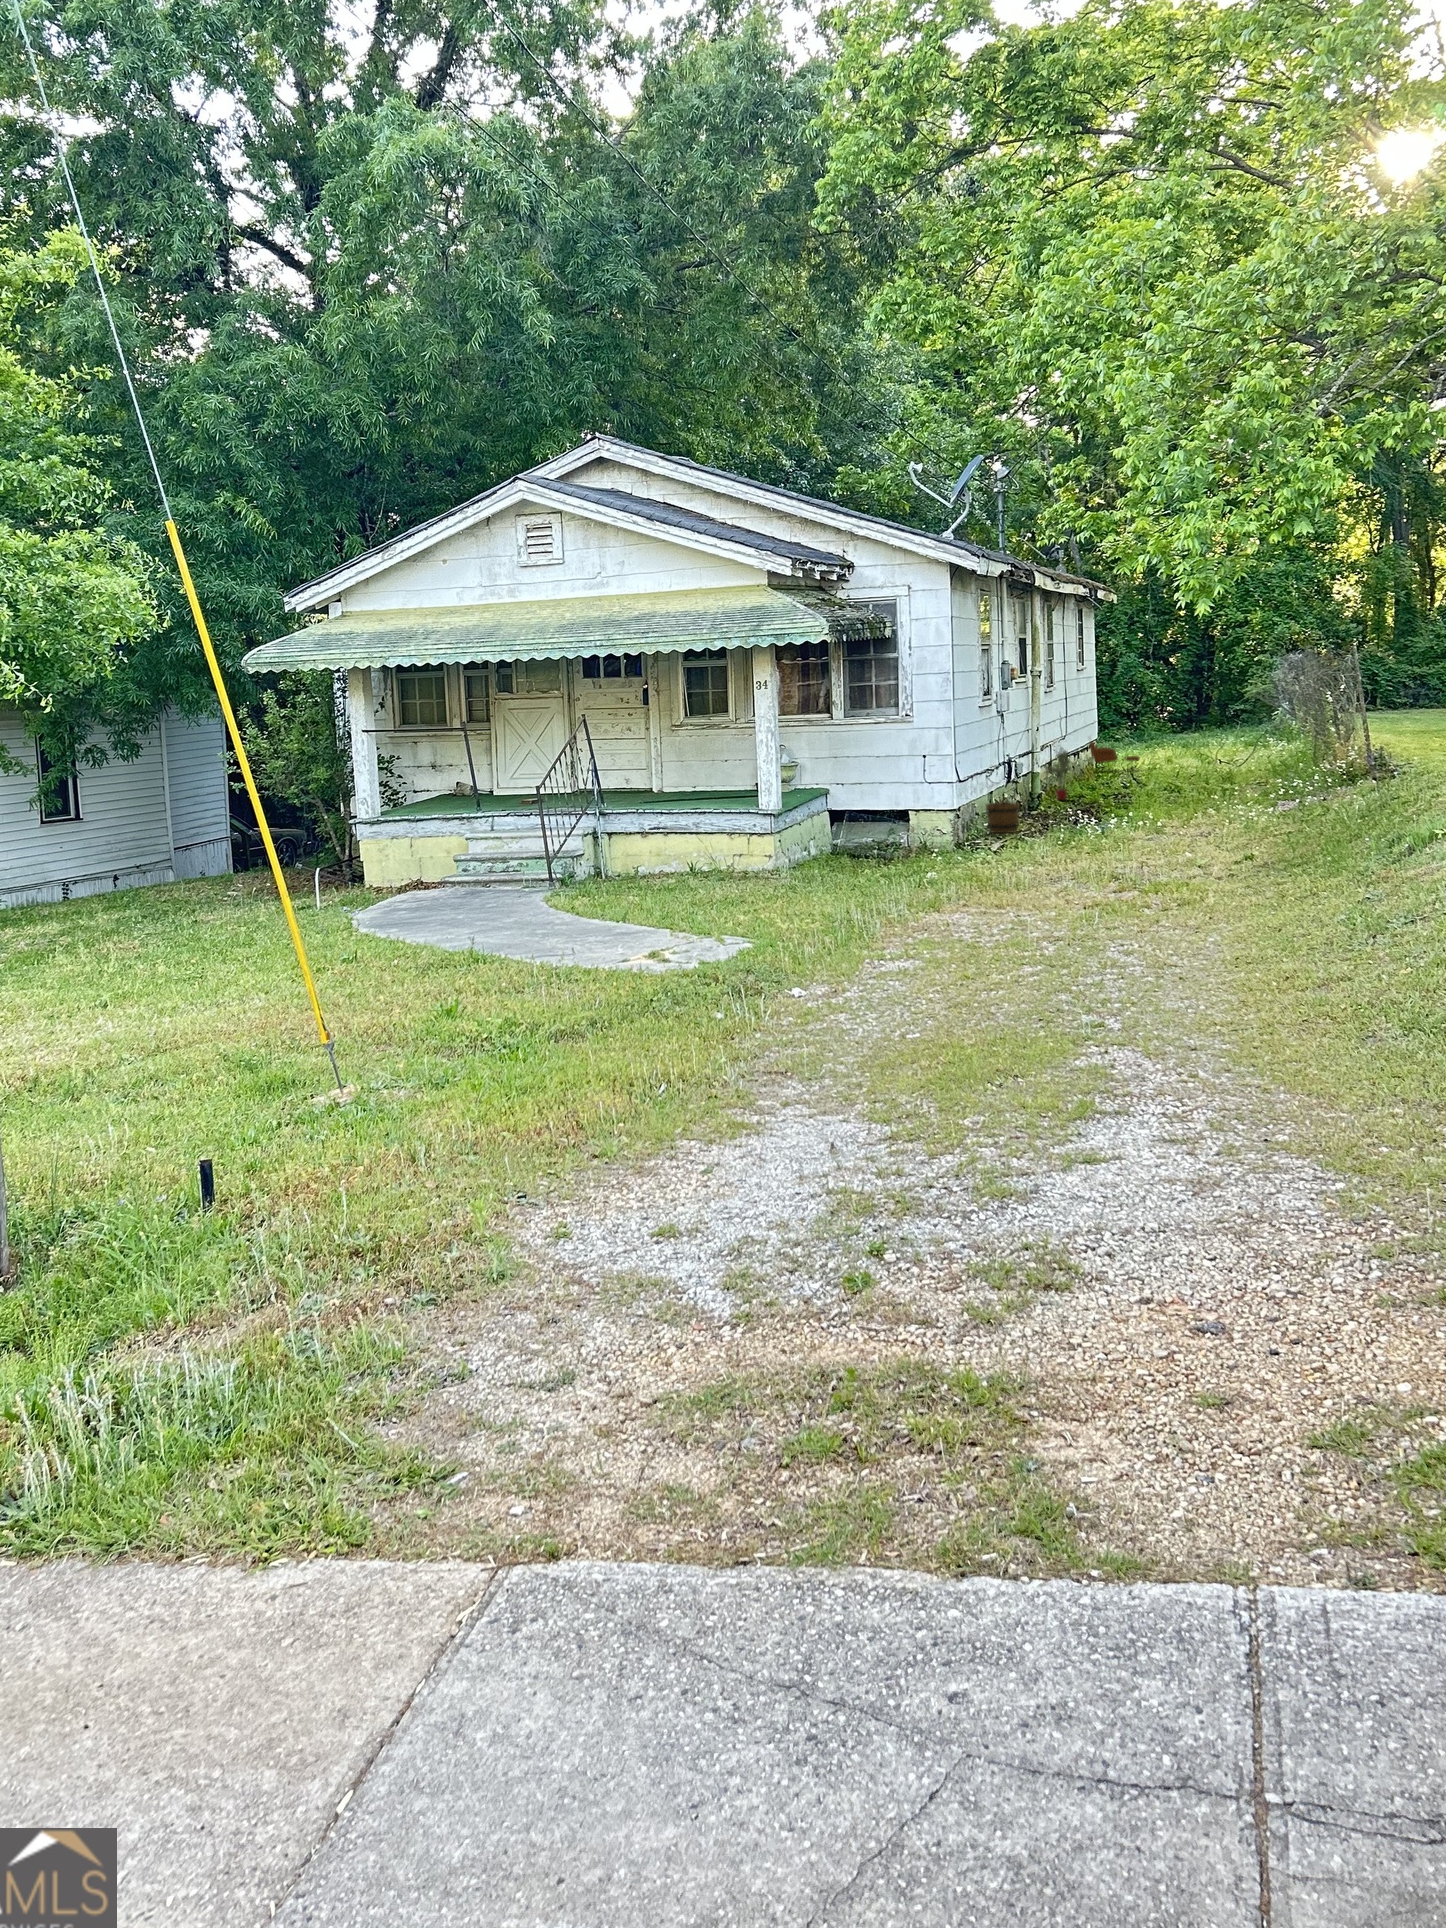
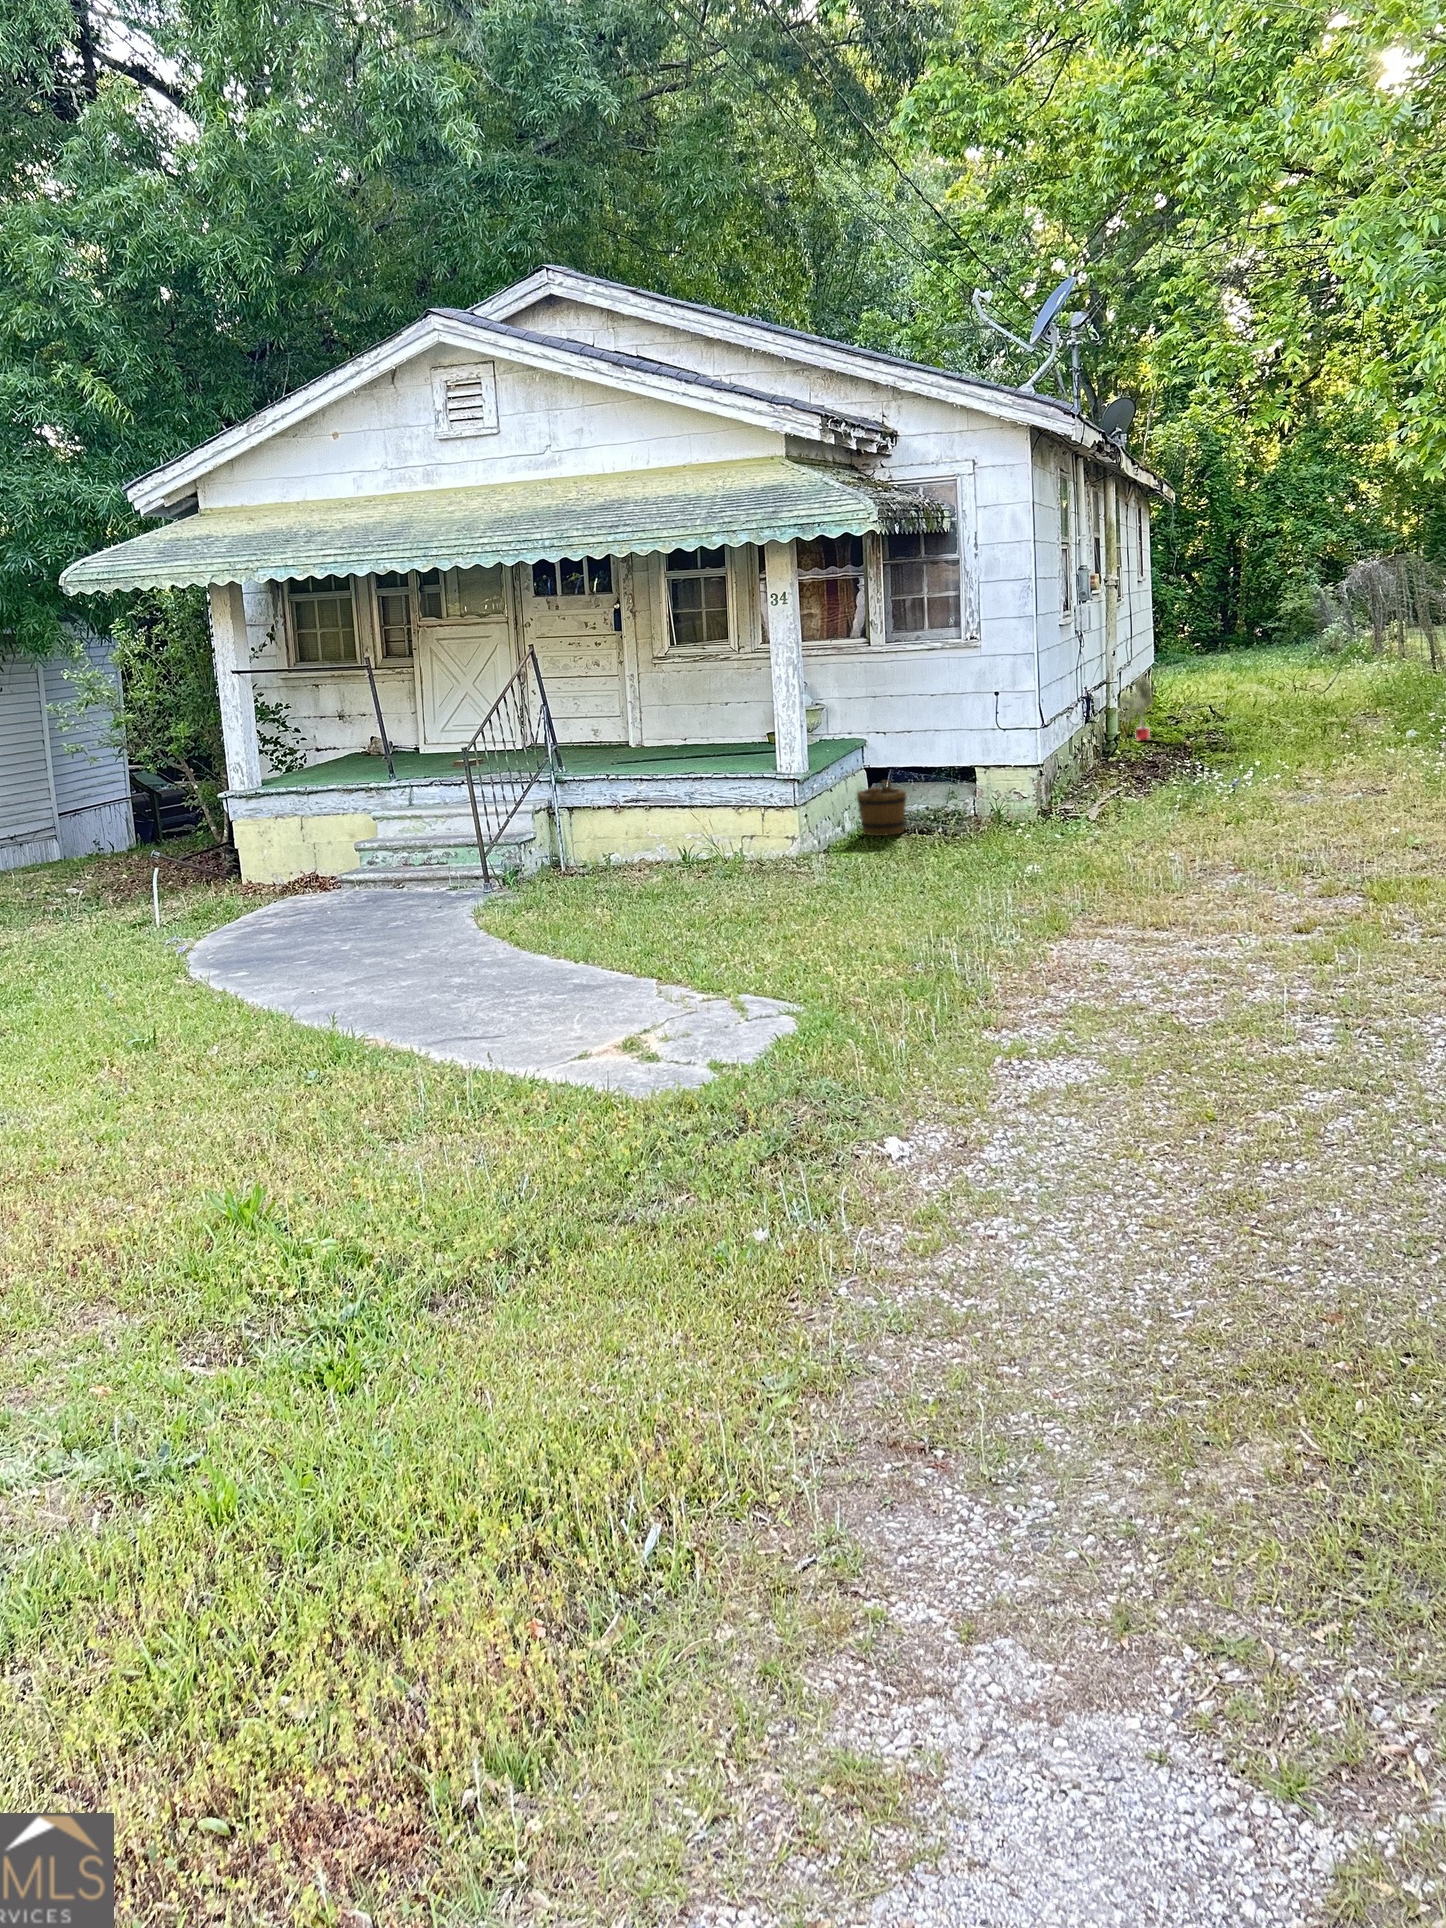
lounge chair: present [1090,742,1140,770] -> none [1146,656,1216,703]
bucket: present [986,799,1019,833] -> present [857,781,906,836]

